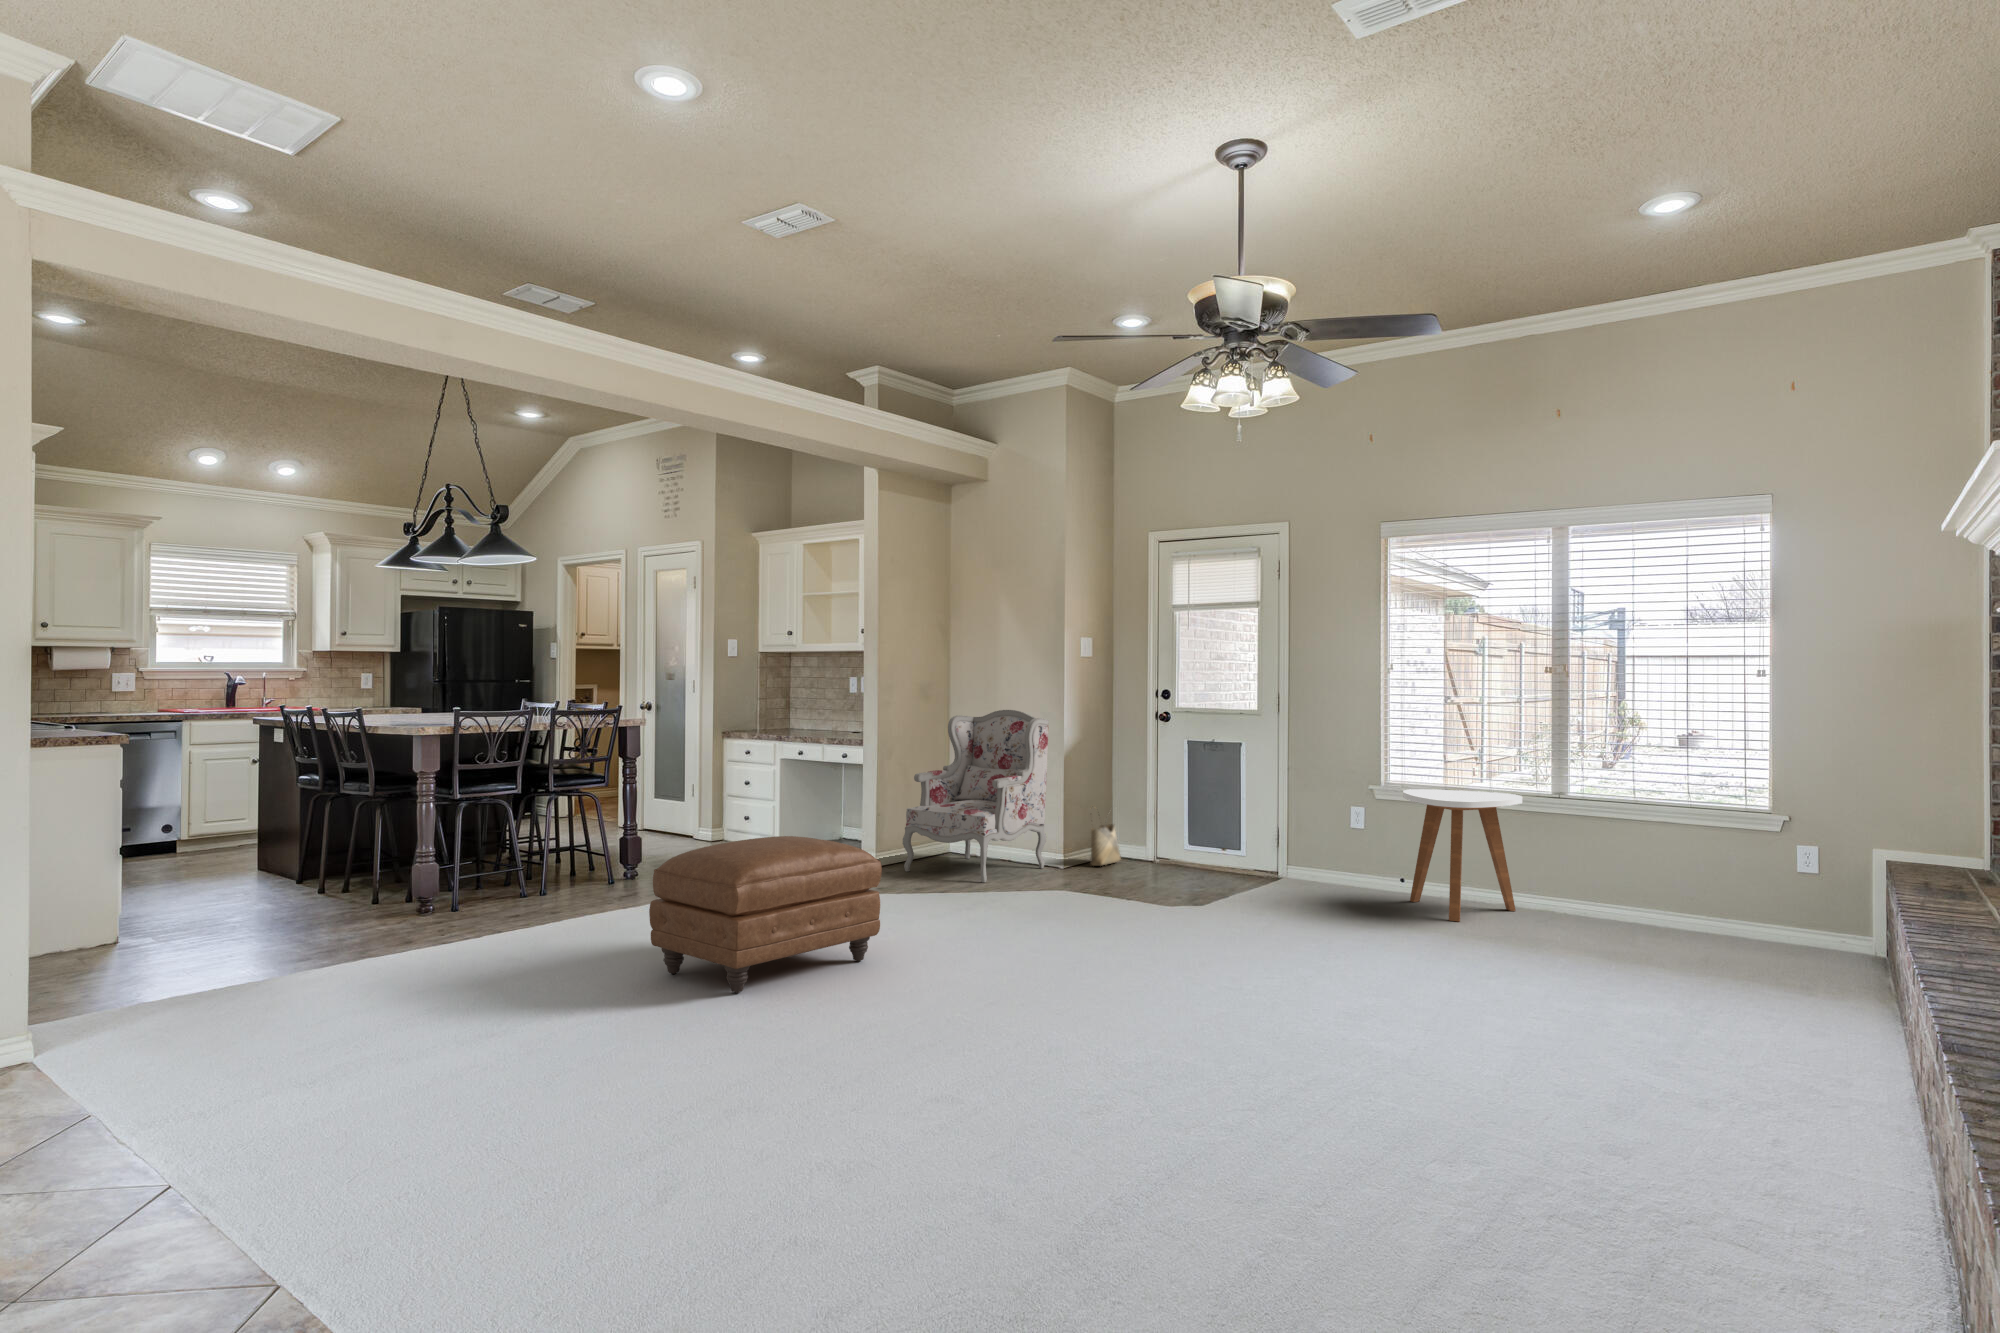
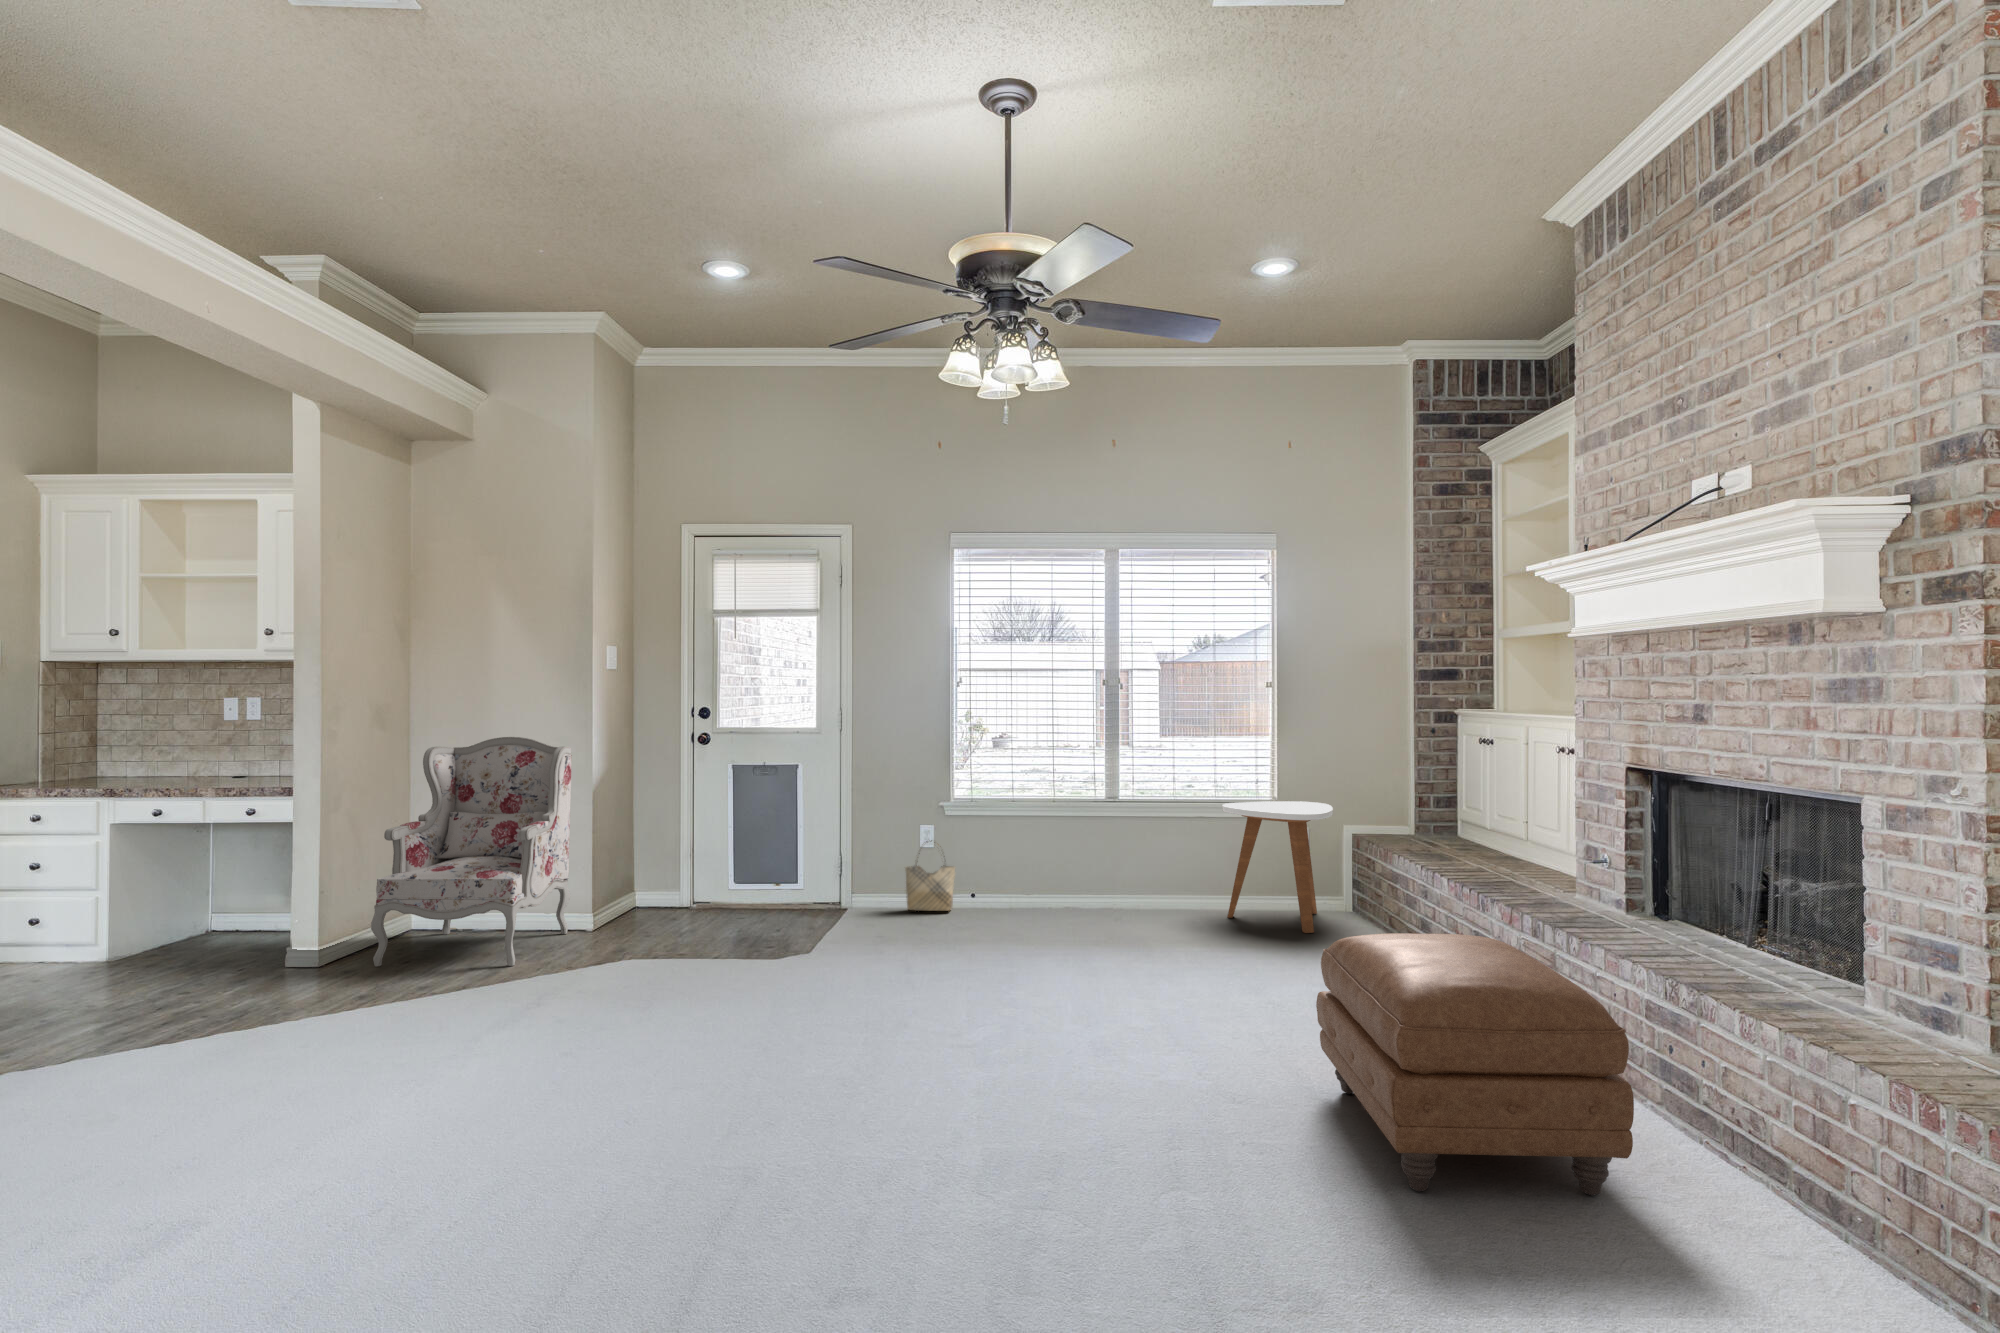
side table: present [1403,789,1522,921] -> present [1223,801,1333,933]
woven basket: present [1090,824,1121,866] -> present [905,840,955,911]
ottoman: present [649,836,882,993] -> present [1316,933,1634,1196]

